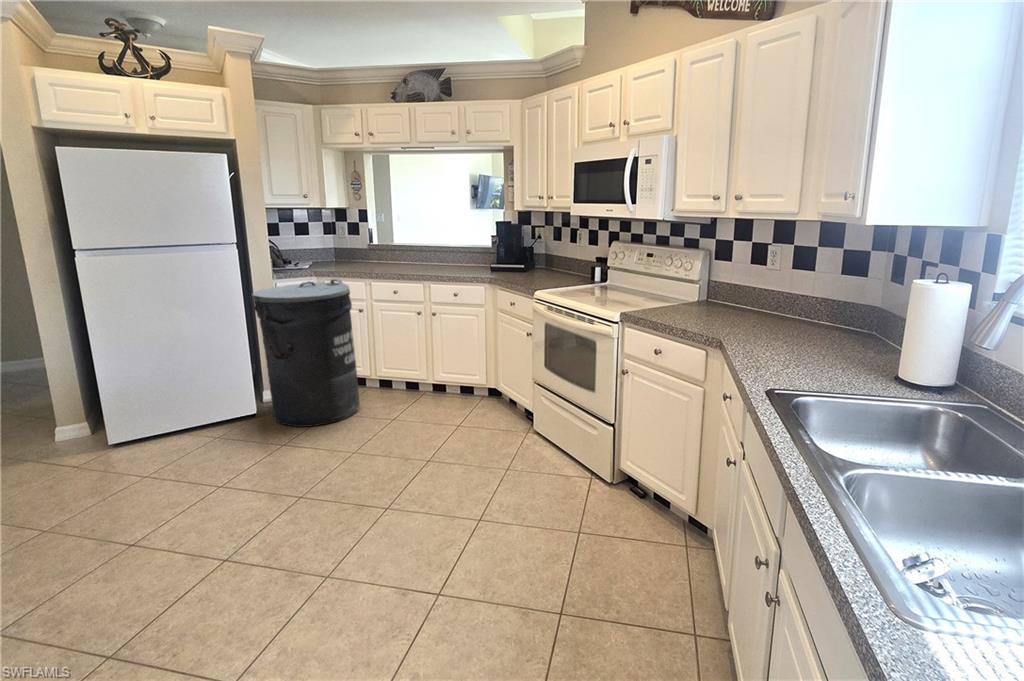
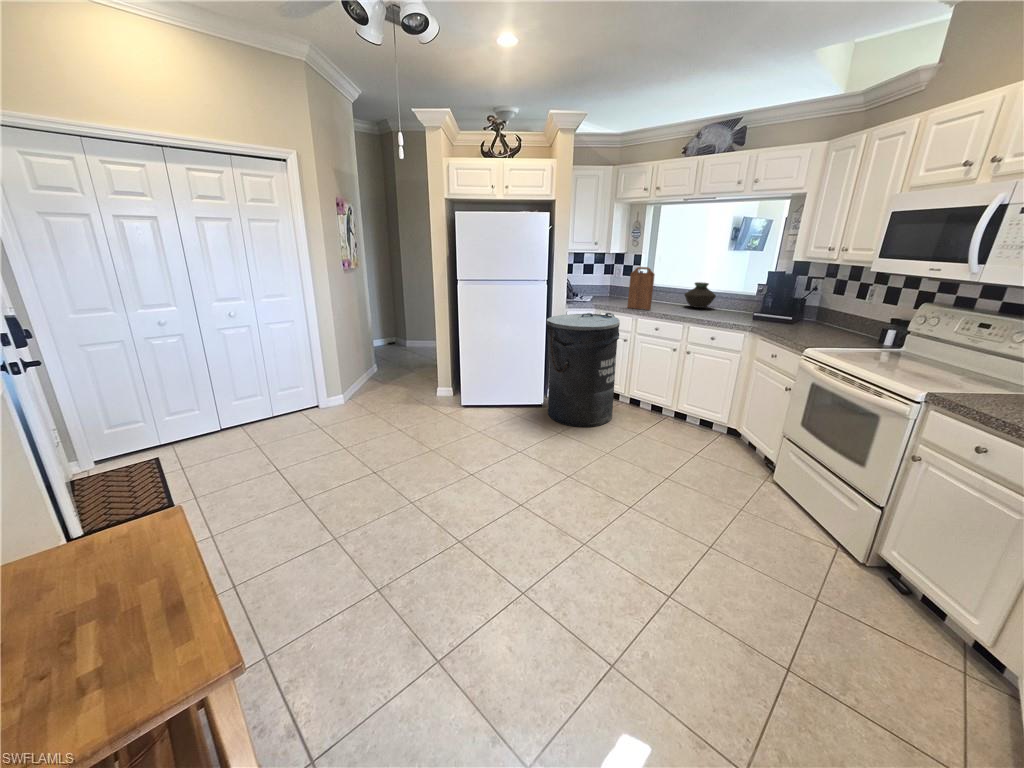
cutting board: none [354,223,384,272] -> present [627,267,655,310]
vase: none [420,238,452,266] -> present [685,282,716,308]

